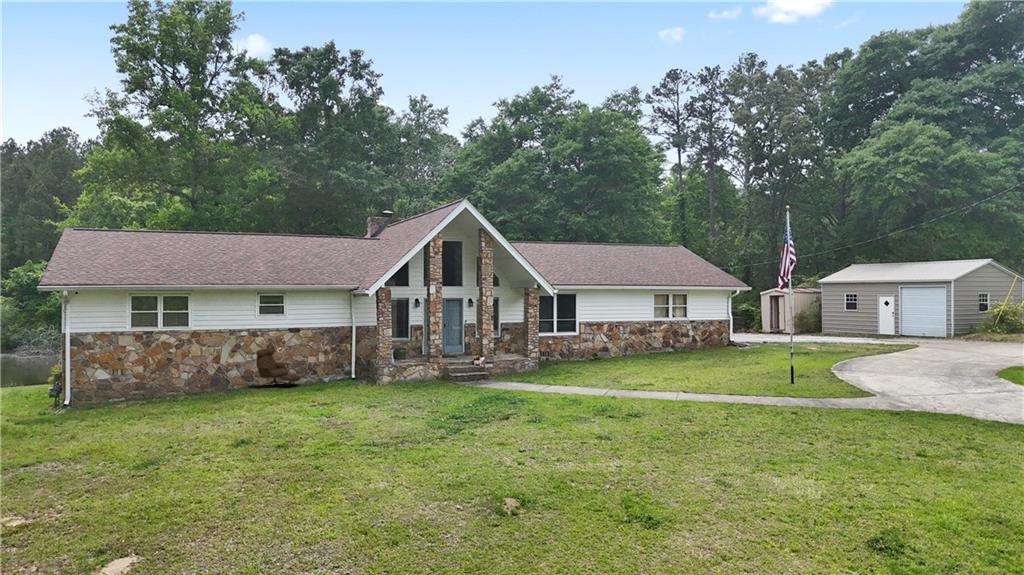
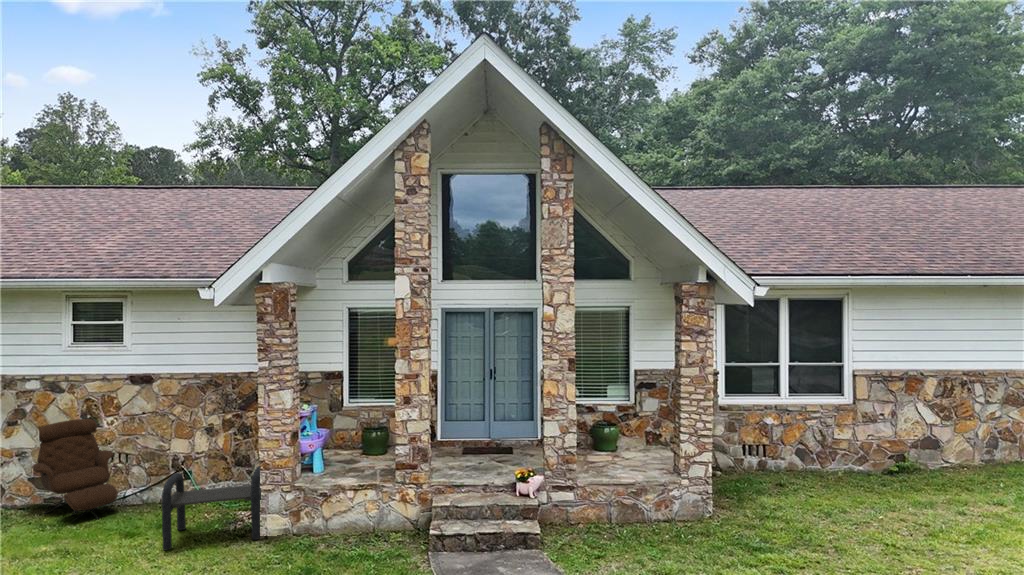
bench: none [340,358,380,388] -> present [162,466,261,550]

